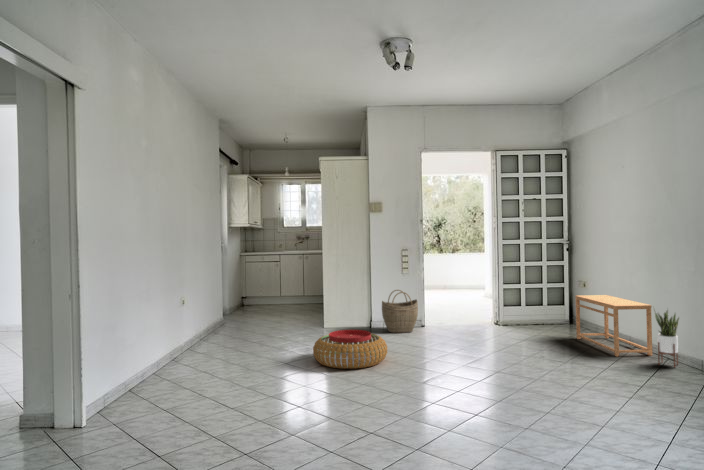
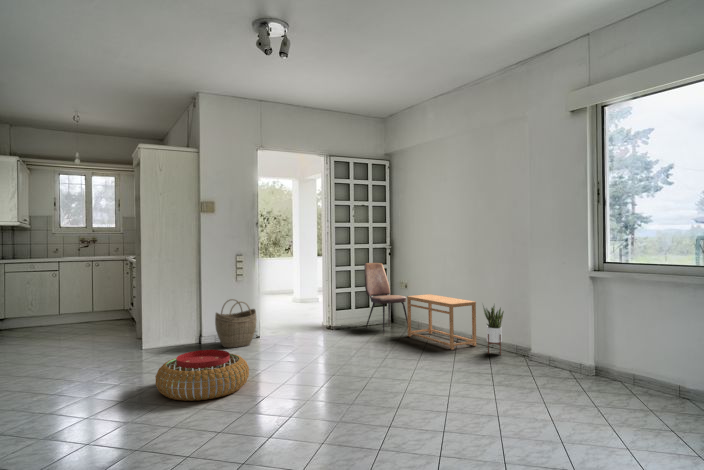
dining chair: none [535,259,584,335] -> present [364,263,408,335]

